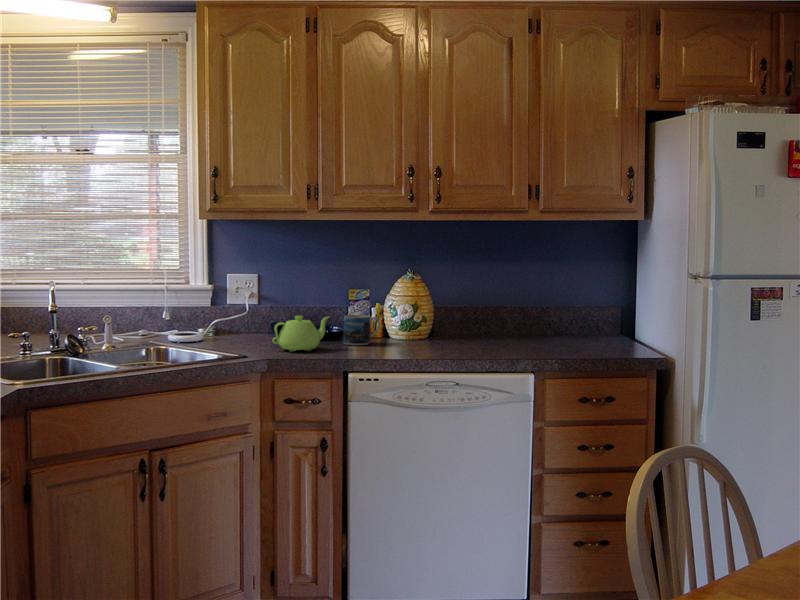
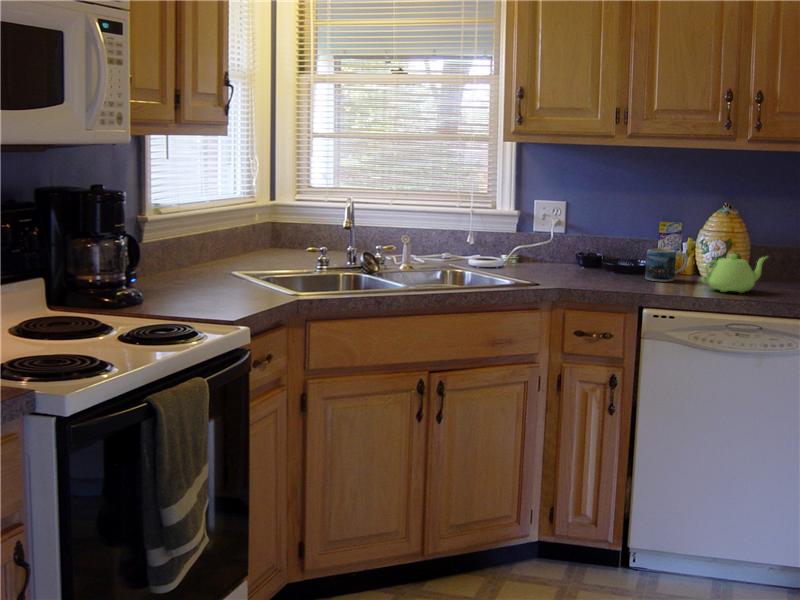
teapot: present [272,316,329,351] -> present [702,254,766,293]

